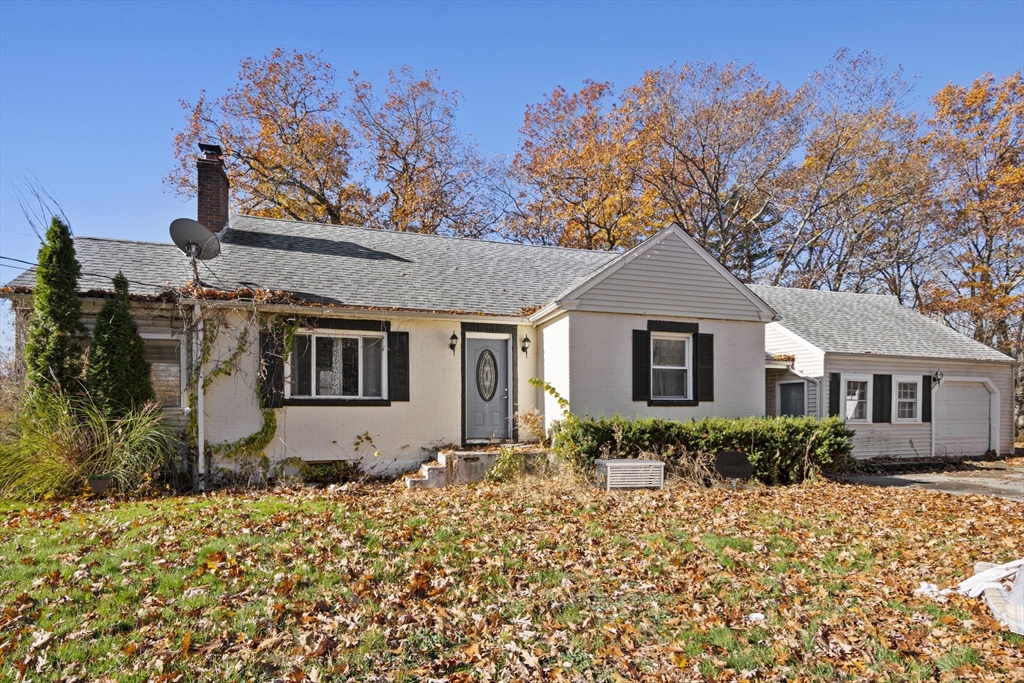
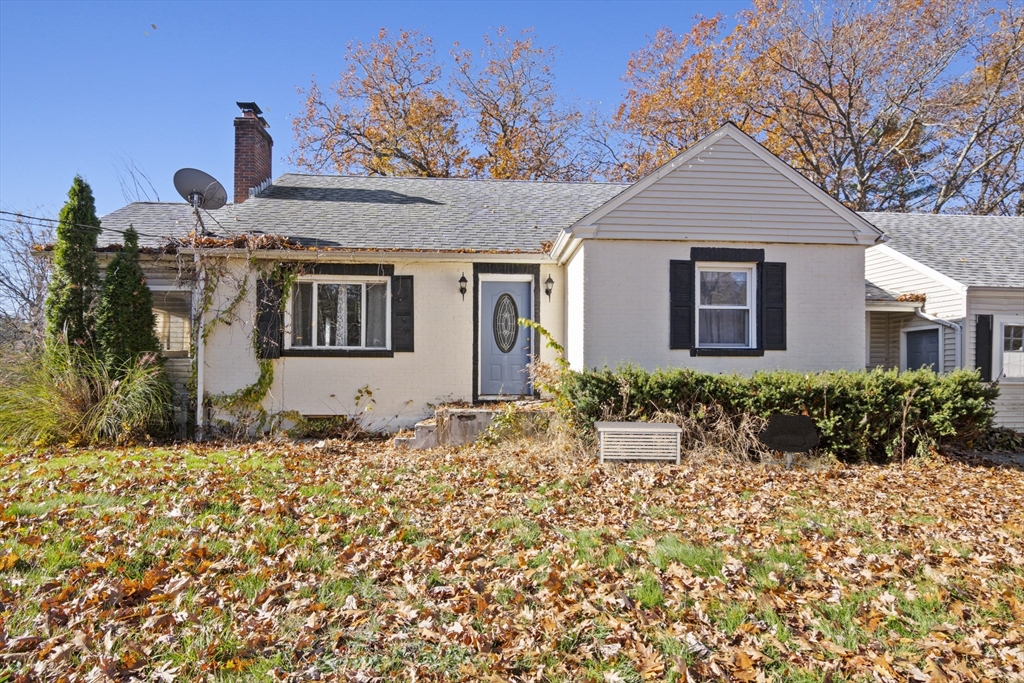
decorative plant: present [81,471,118,492] -> none [24,424,69,446]

